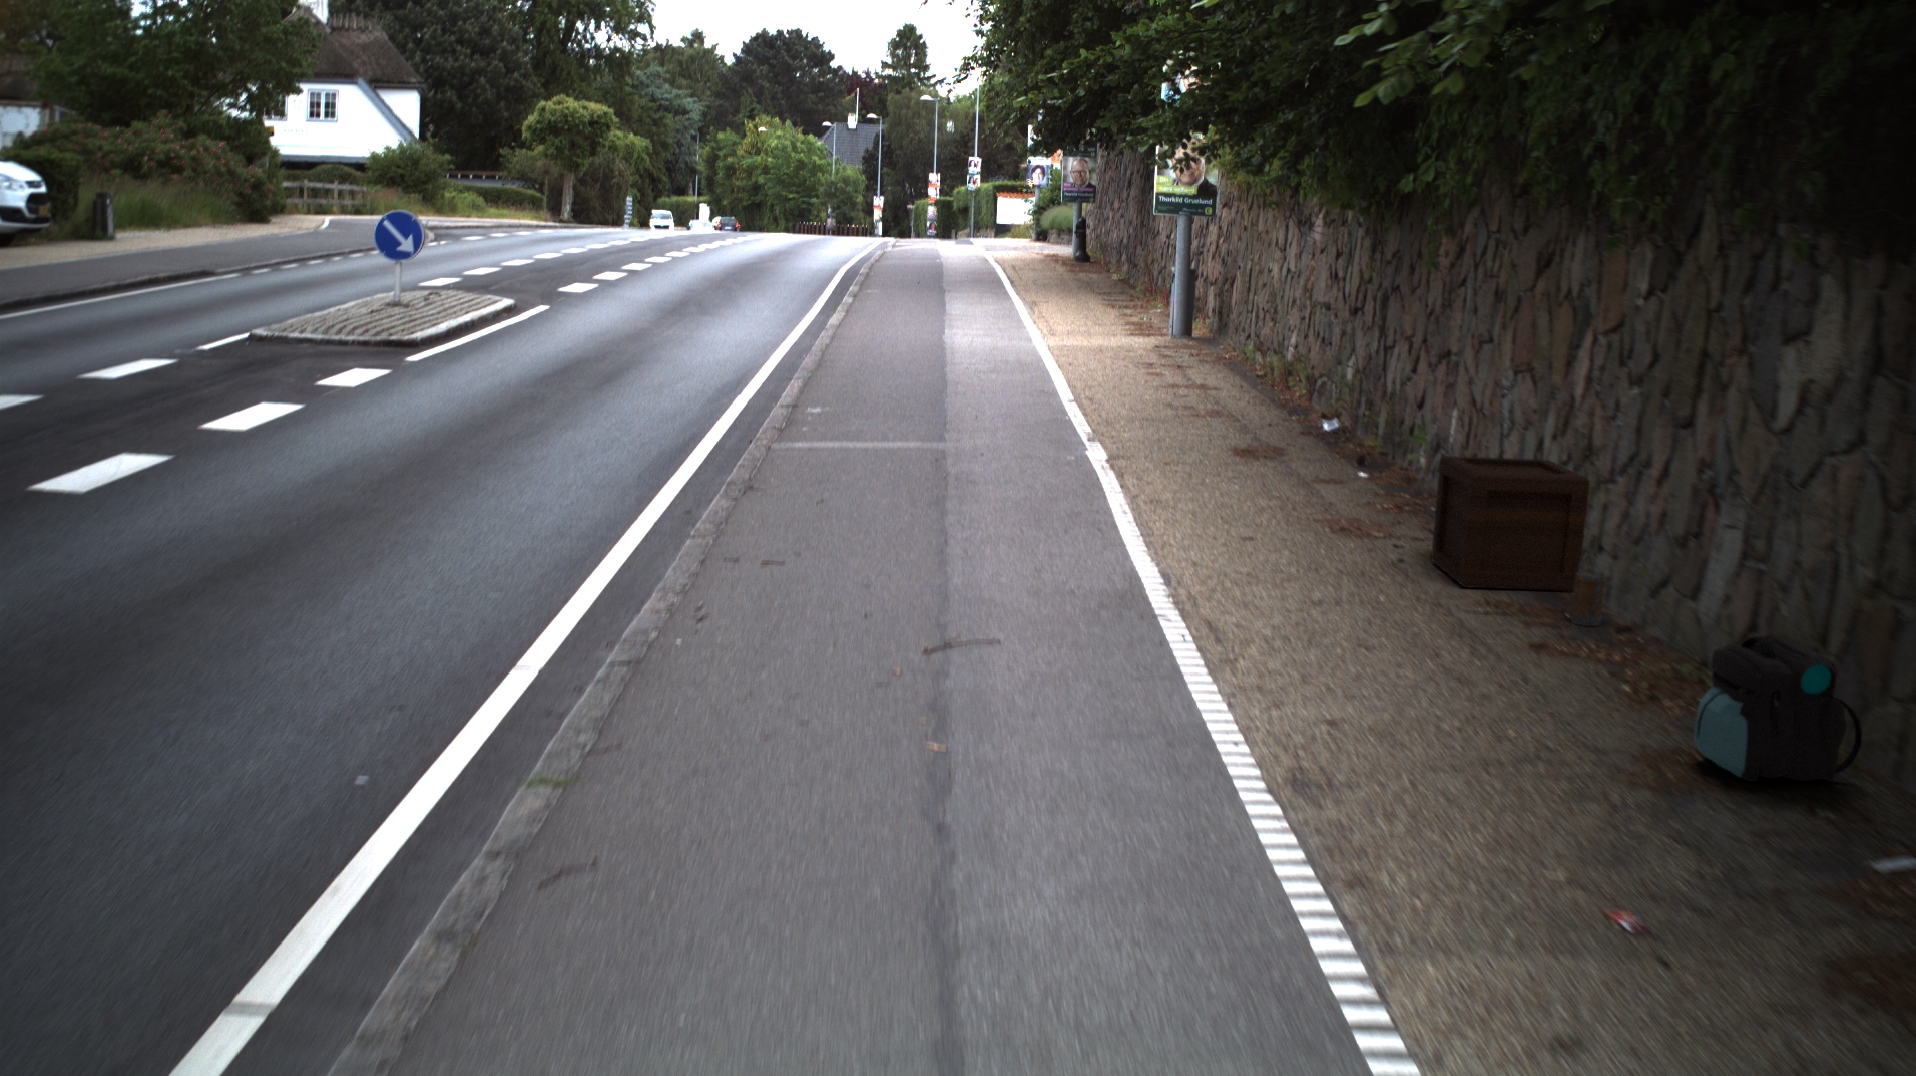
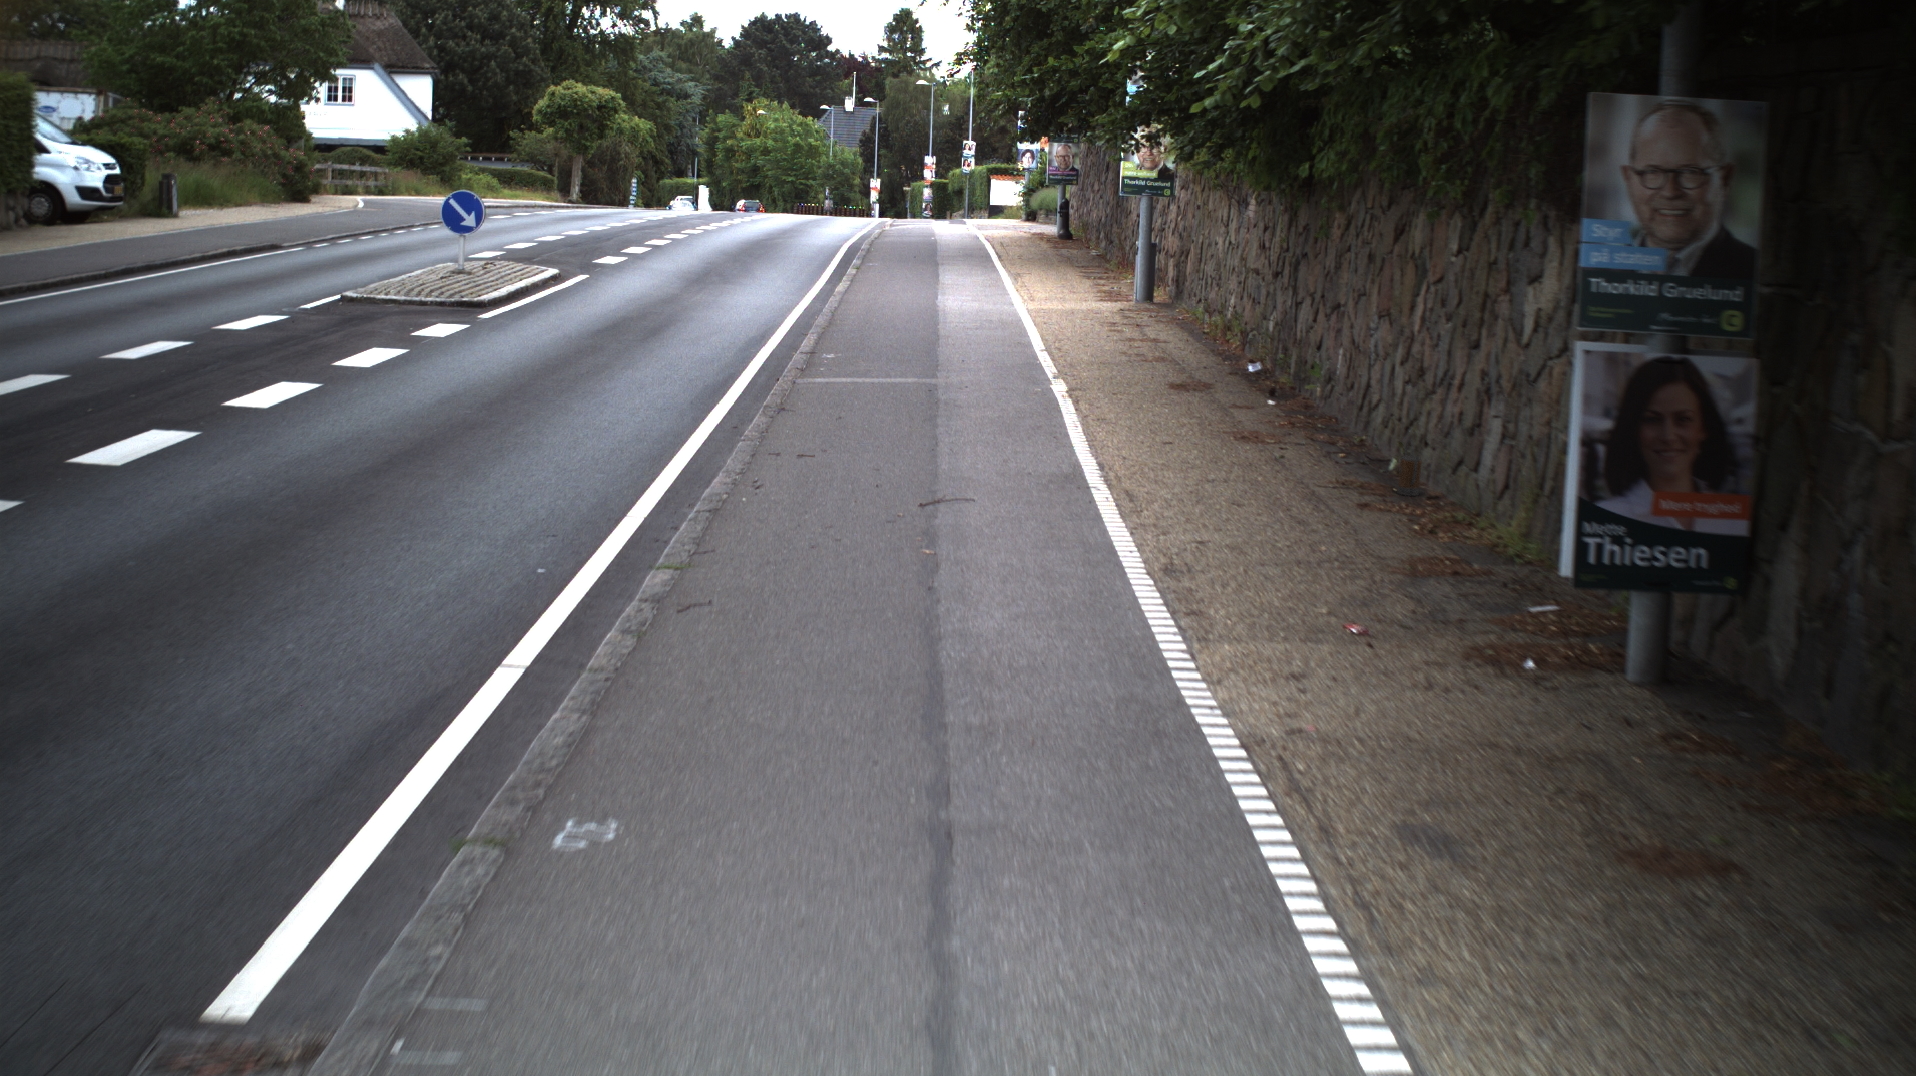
wooden crate: present [1431,456,1590,591] -> none [1306,376,1419,476]
backpack: present [1694,634,1862,782] -> none [1447,478,1558,577]

